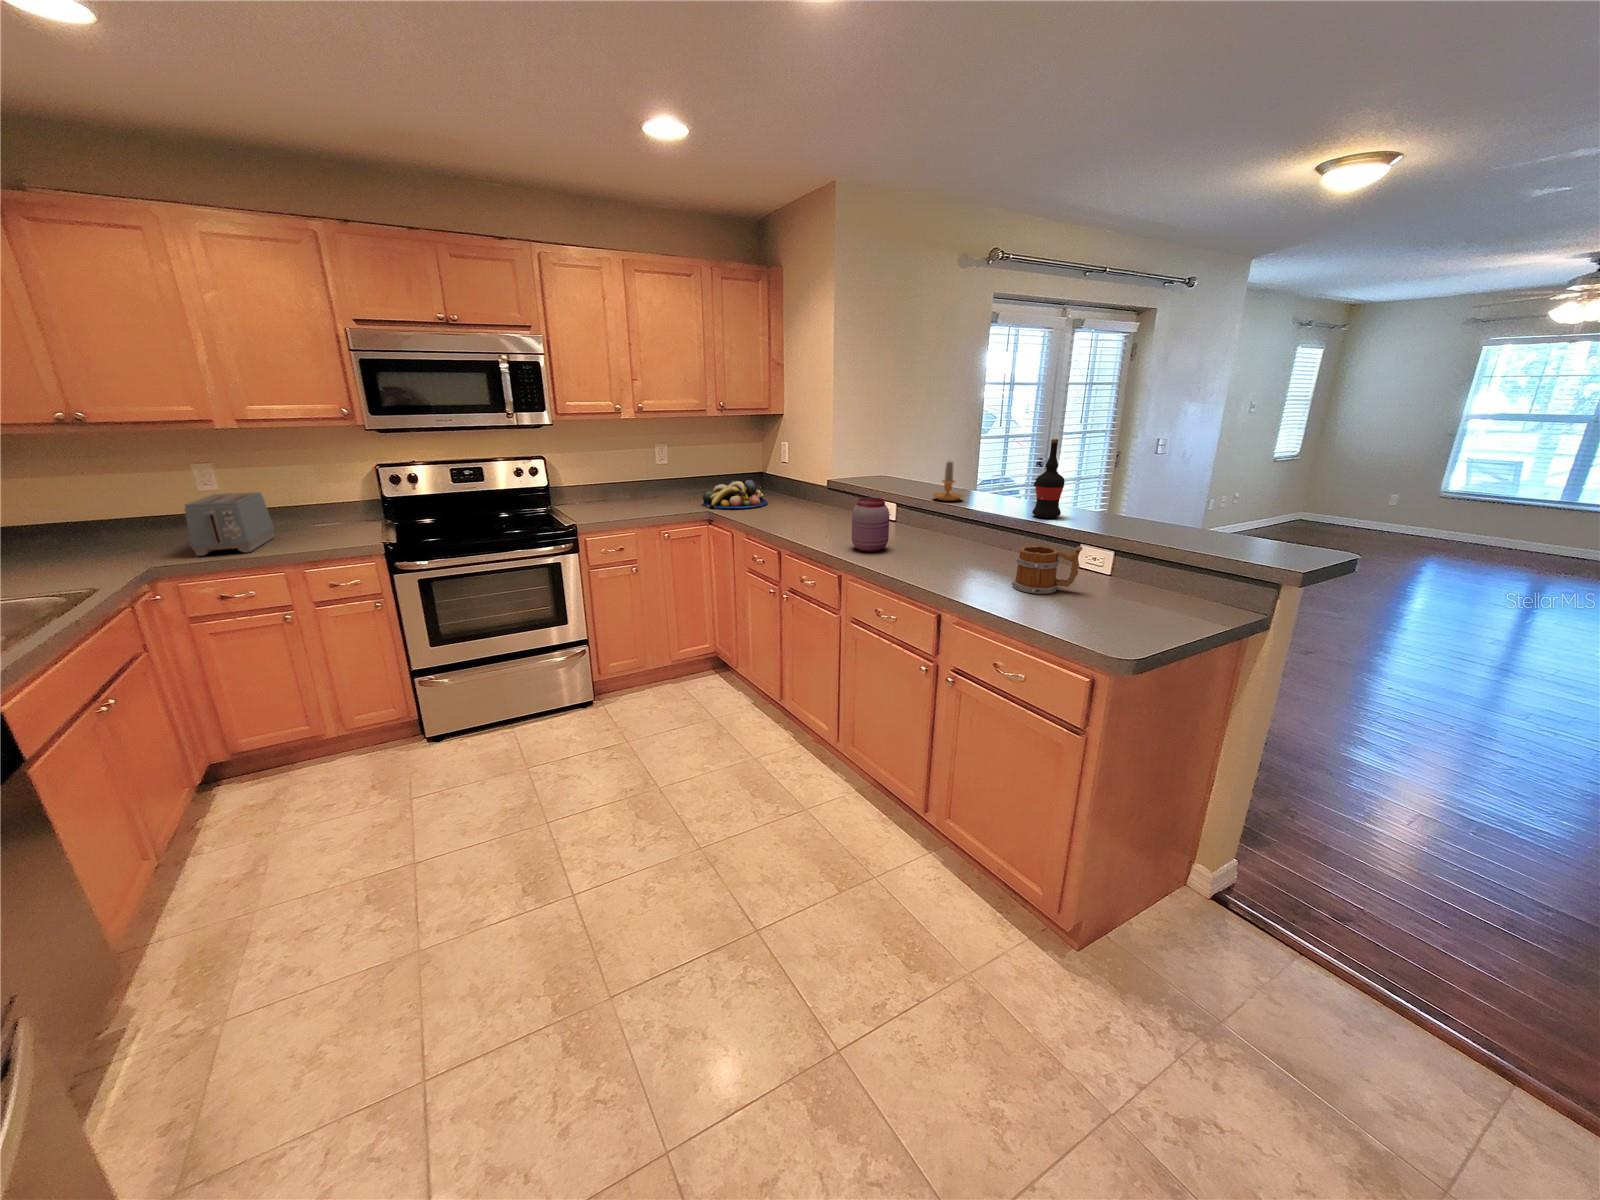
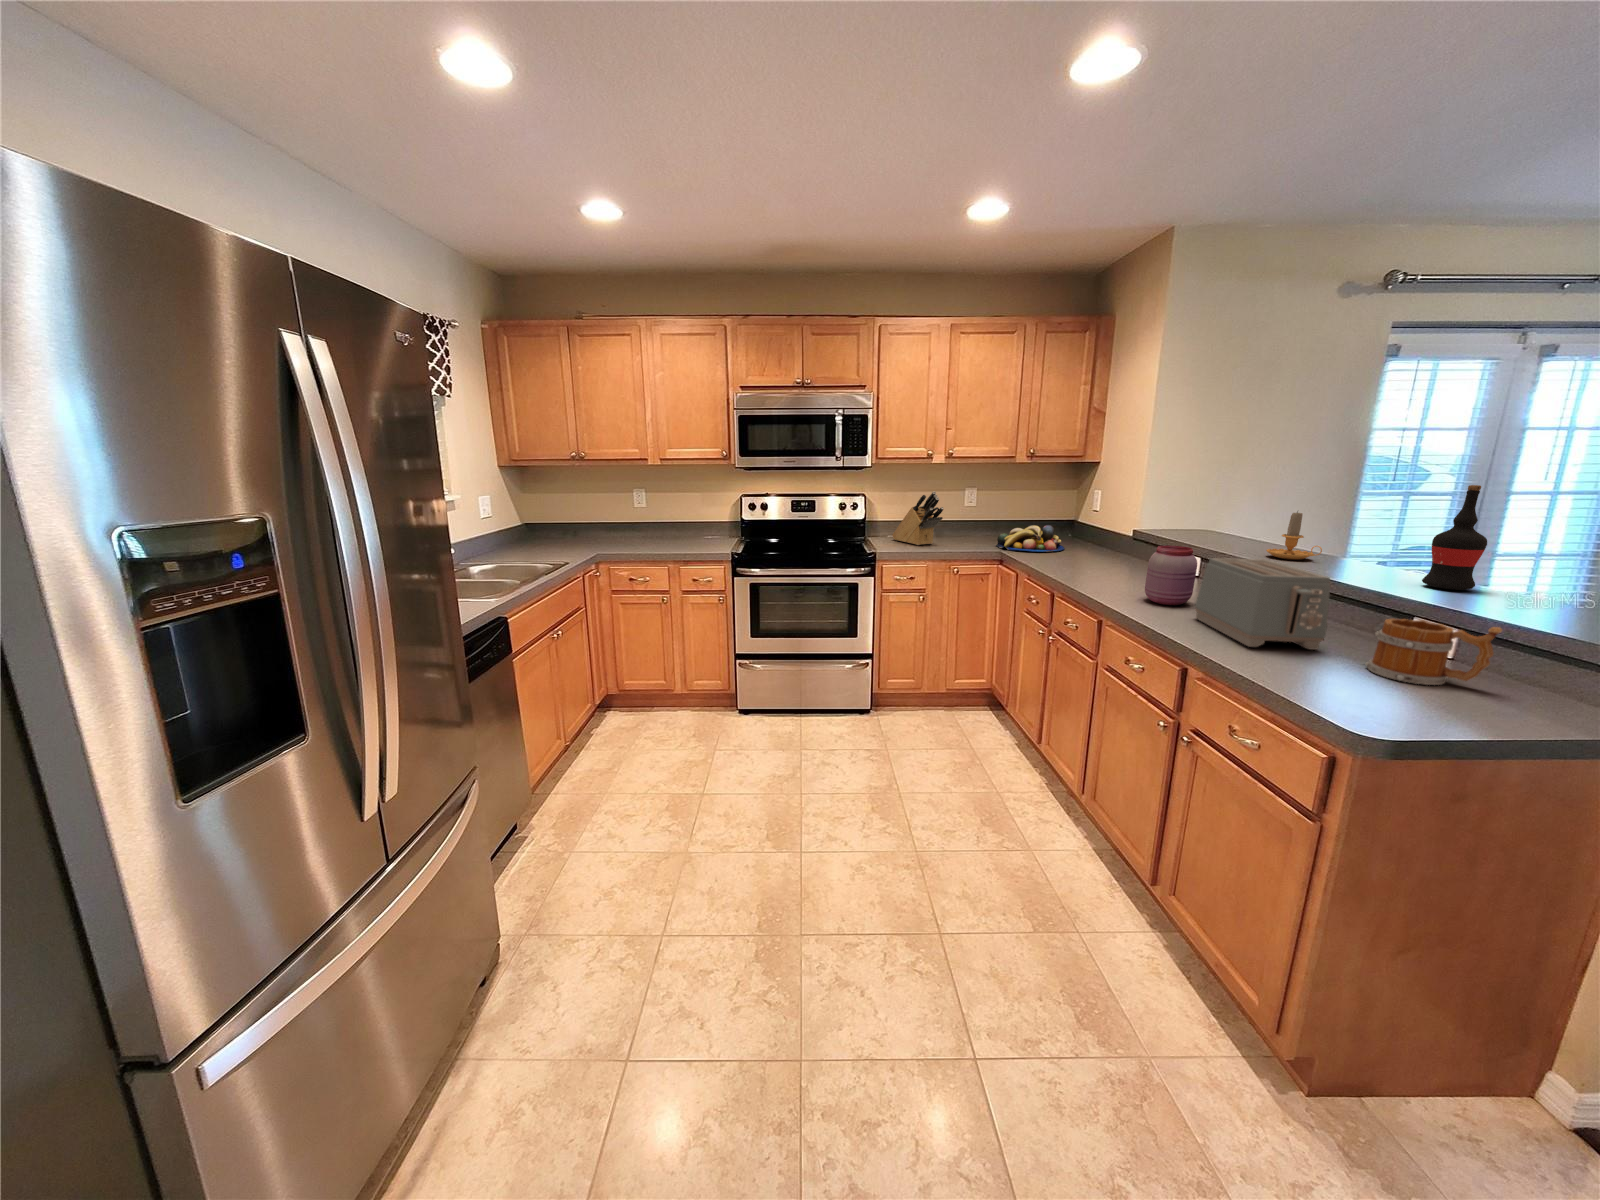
knife block: none [587,450,644,511] -> present [892,491,944,545]
toaster: present [185,492,274,556] -> present [1195,558,1330,650]

